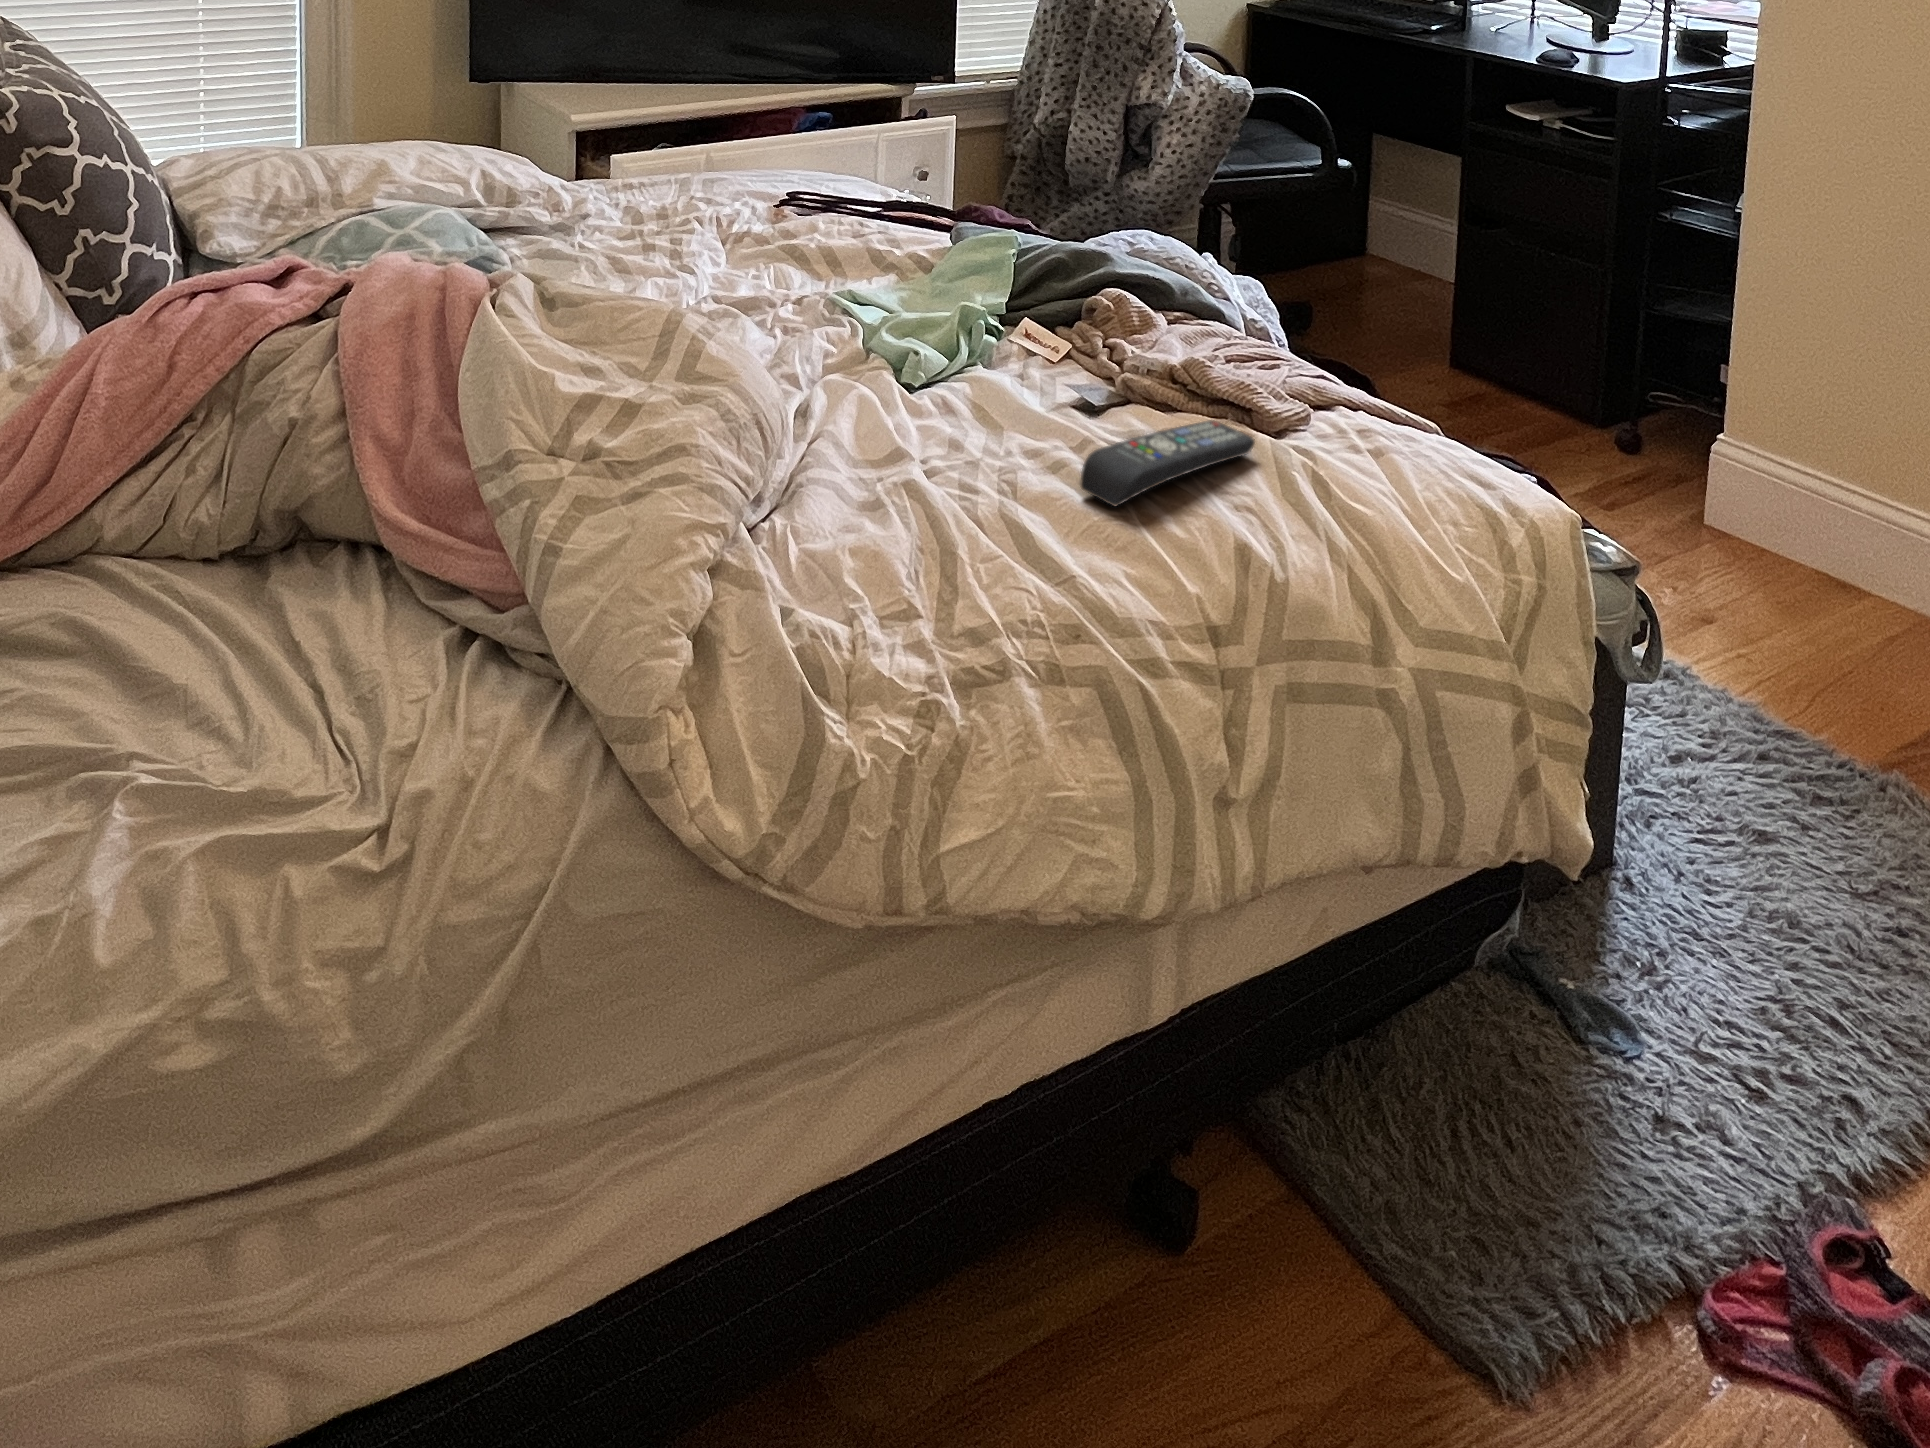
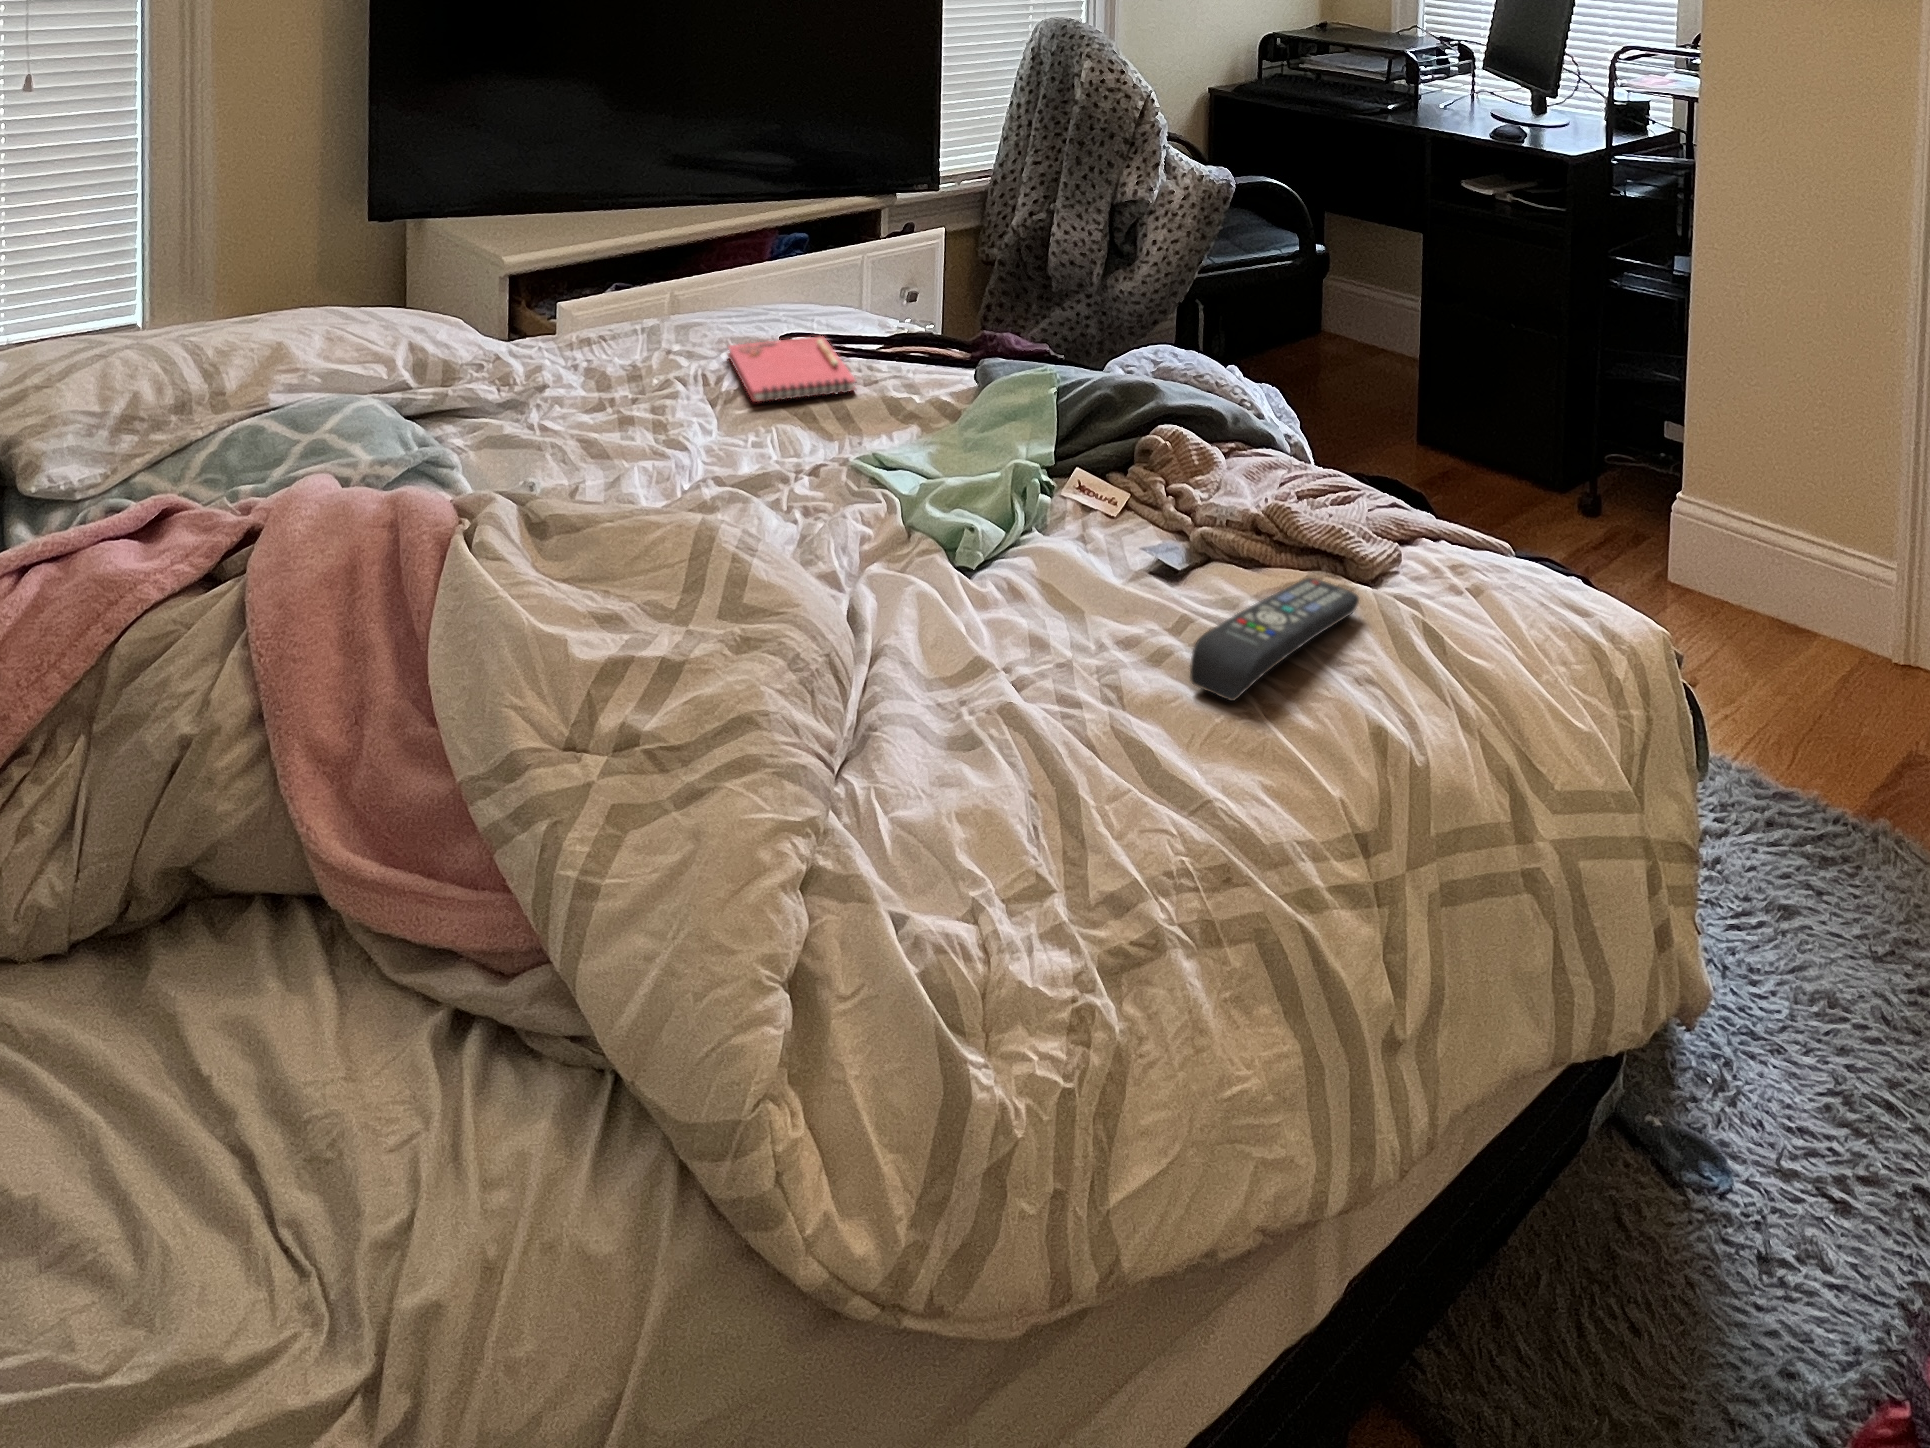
notebook: none [740,193,843,242] -> present [728,336,856,402]

